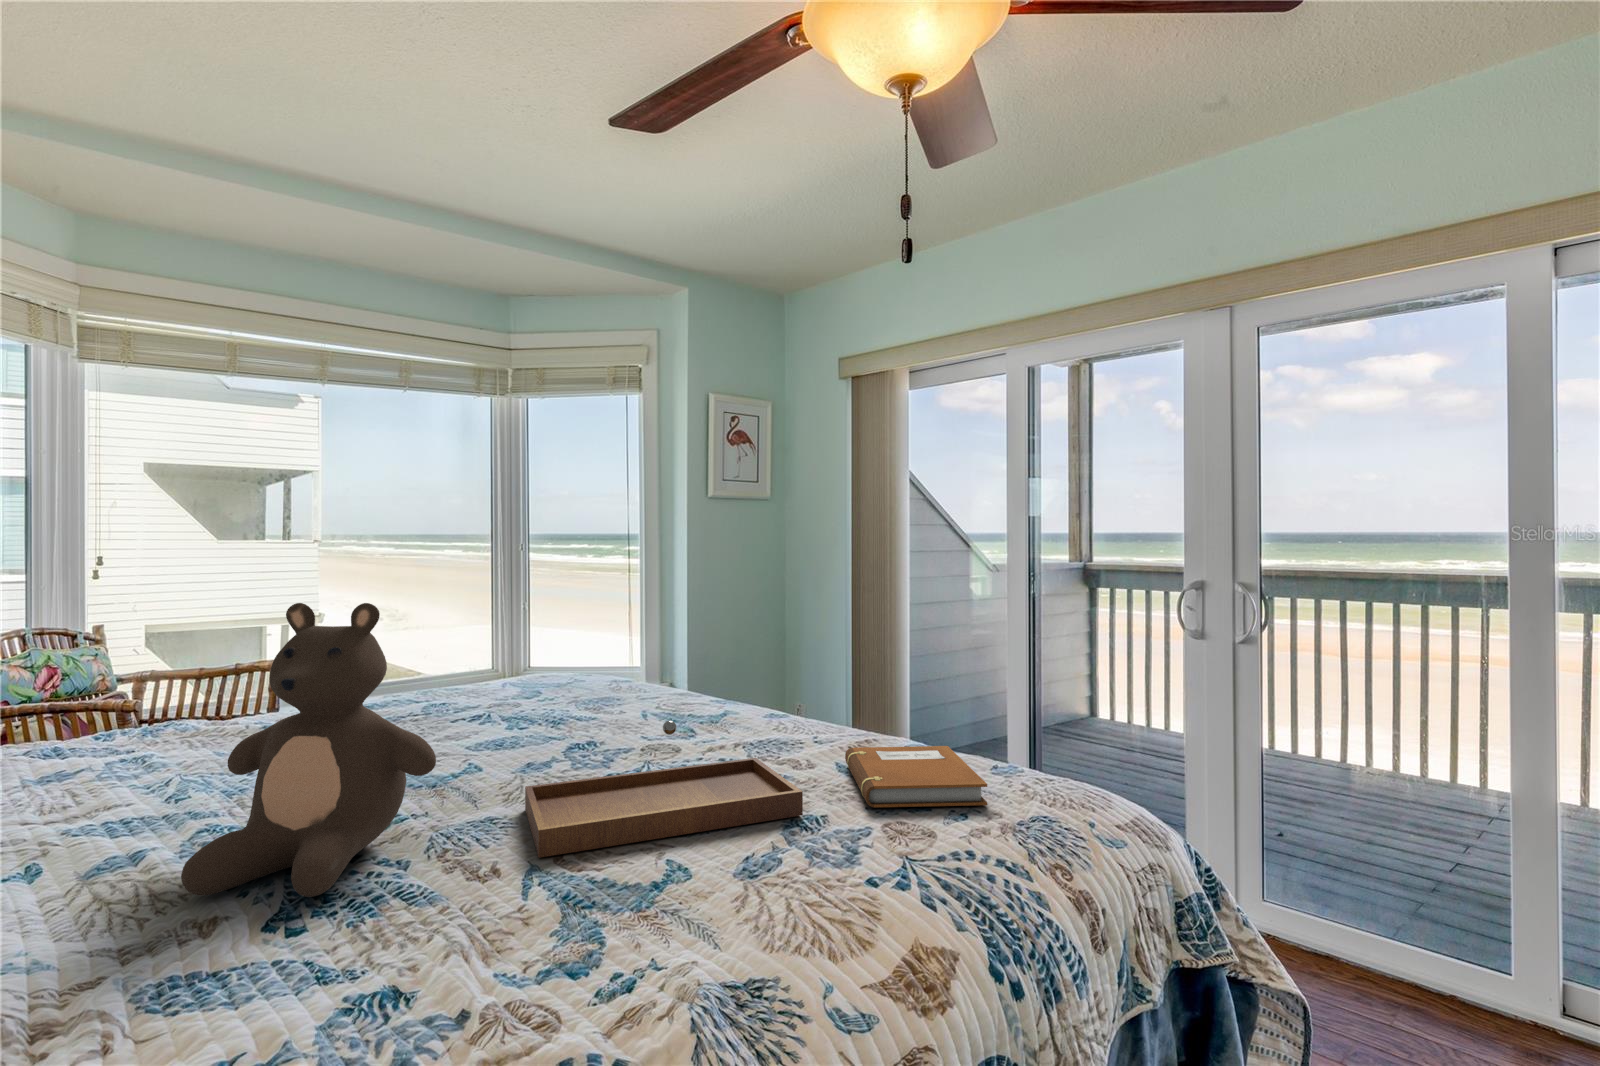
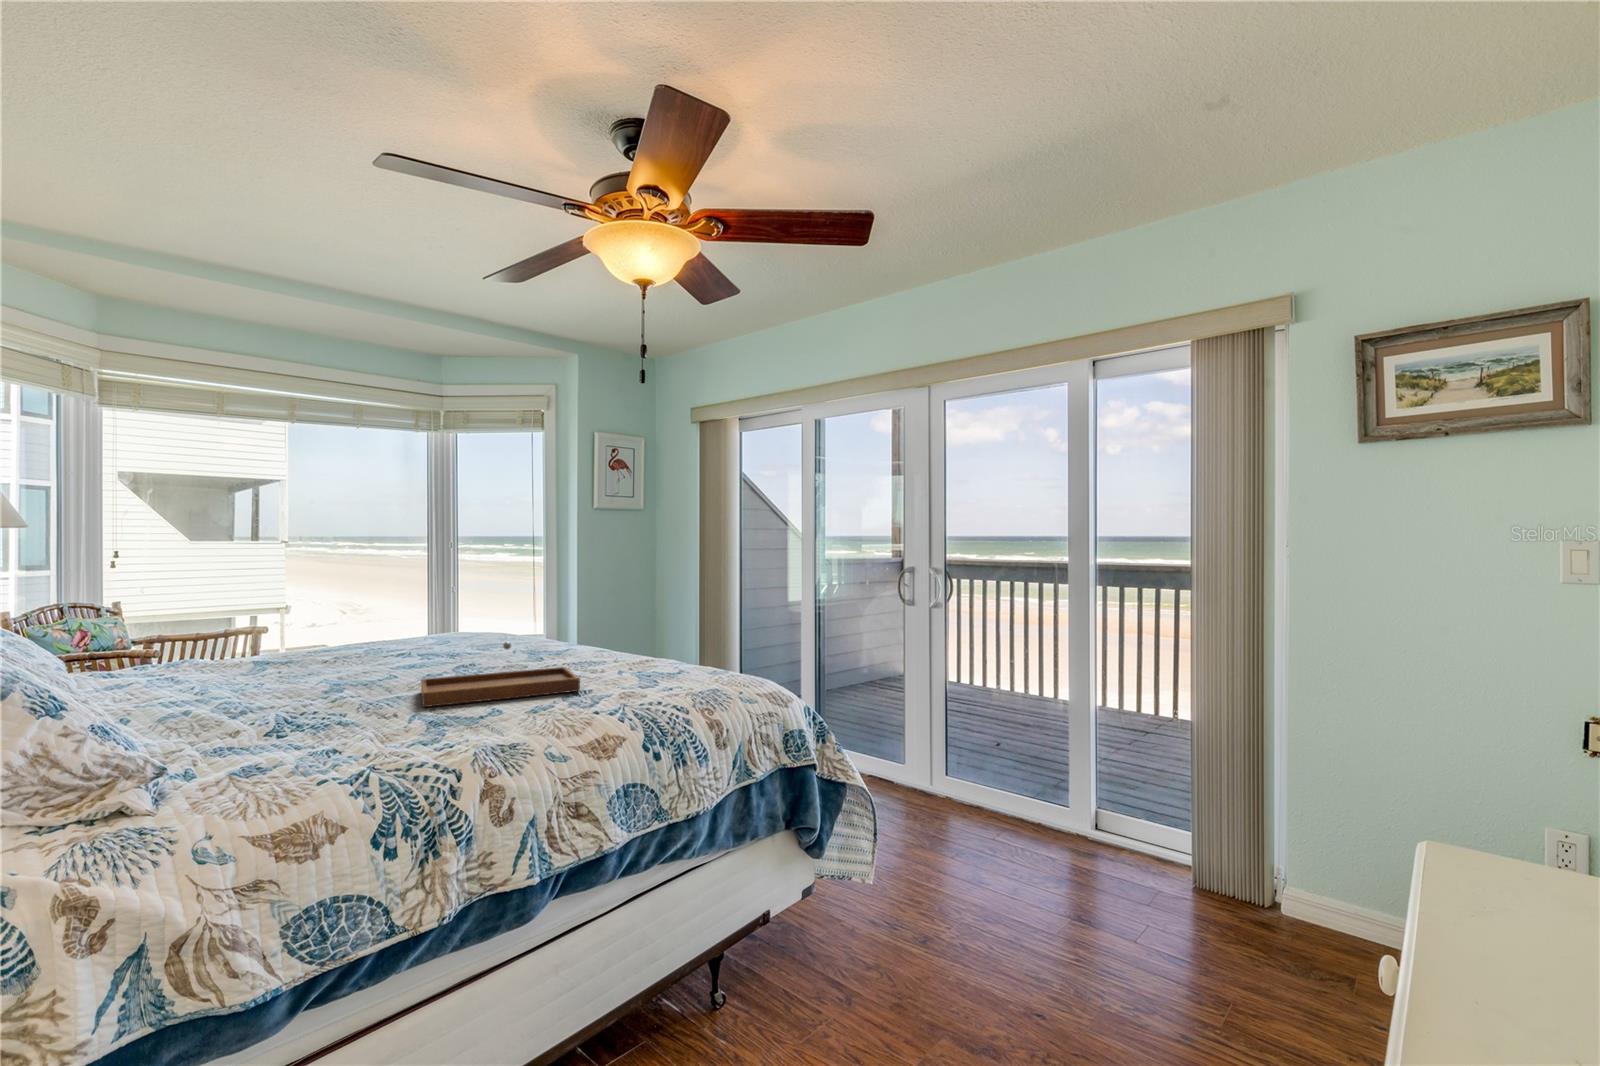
teddy bear: present [181,603,436,897] -> none [228,573,367,721]
notebook: present [845,746,987,807] -> none [618,661,688,688]

